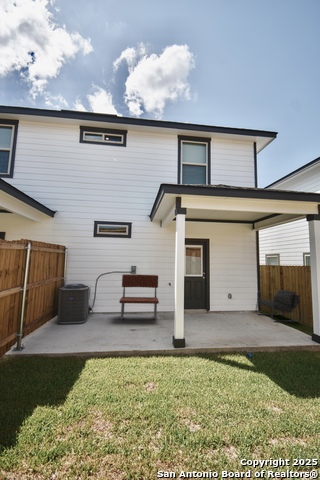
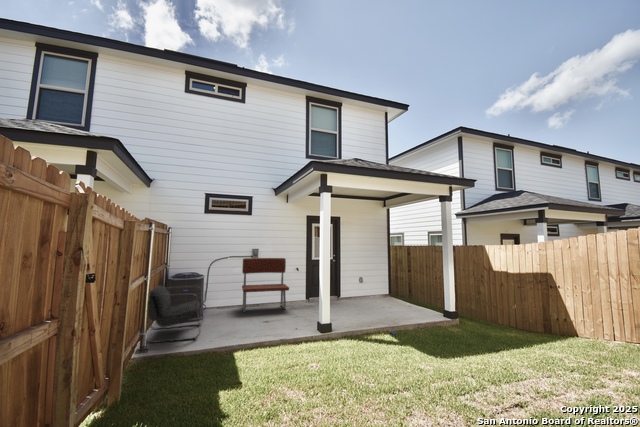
armchair: present [256,289,301,322] -> present [146,286,203,343]

